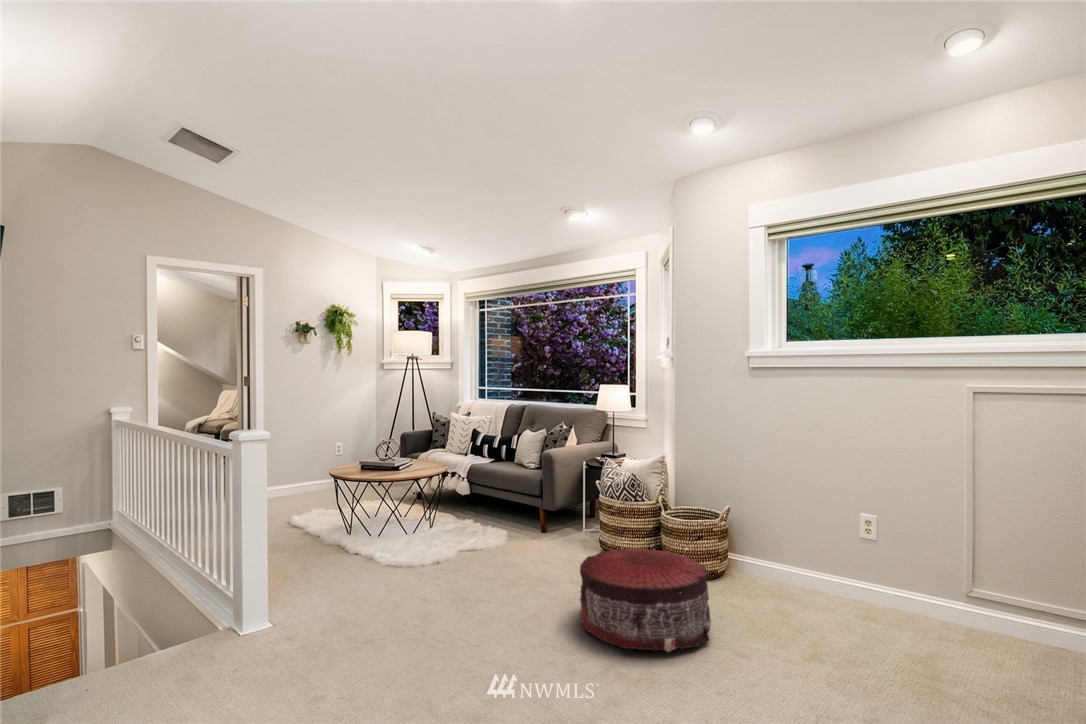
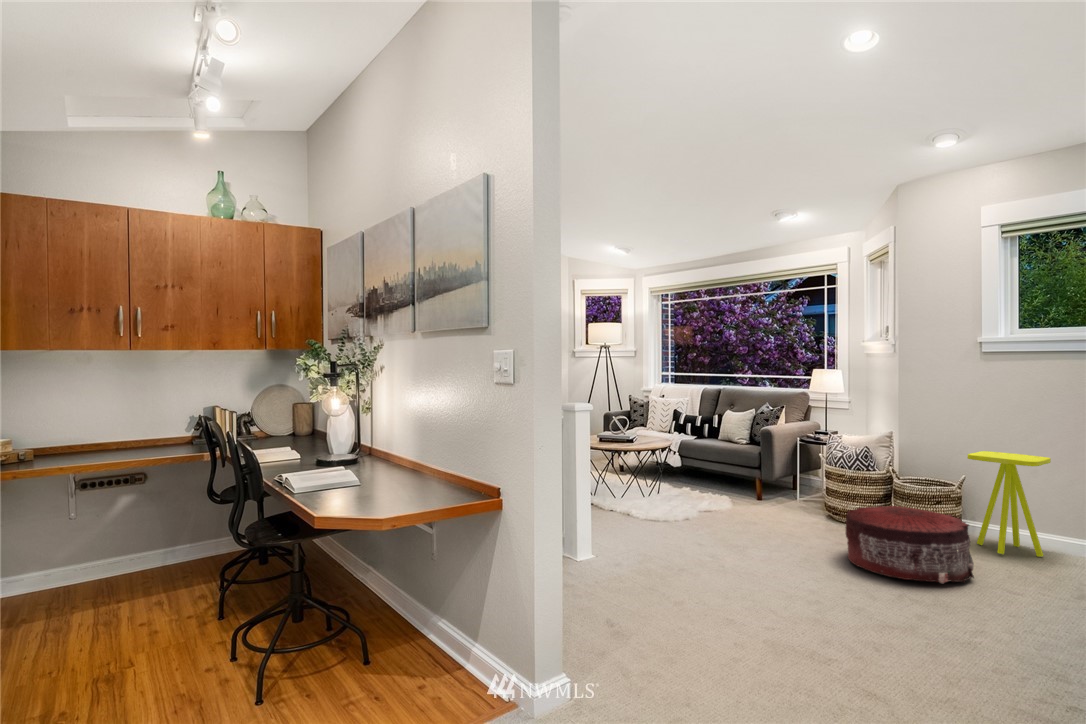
side table: none [727,478,811,601] -> present [967,451,1051,557]

